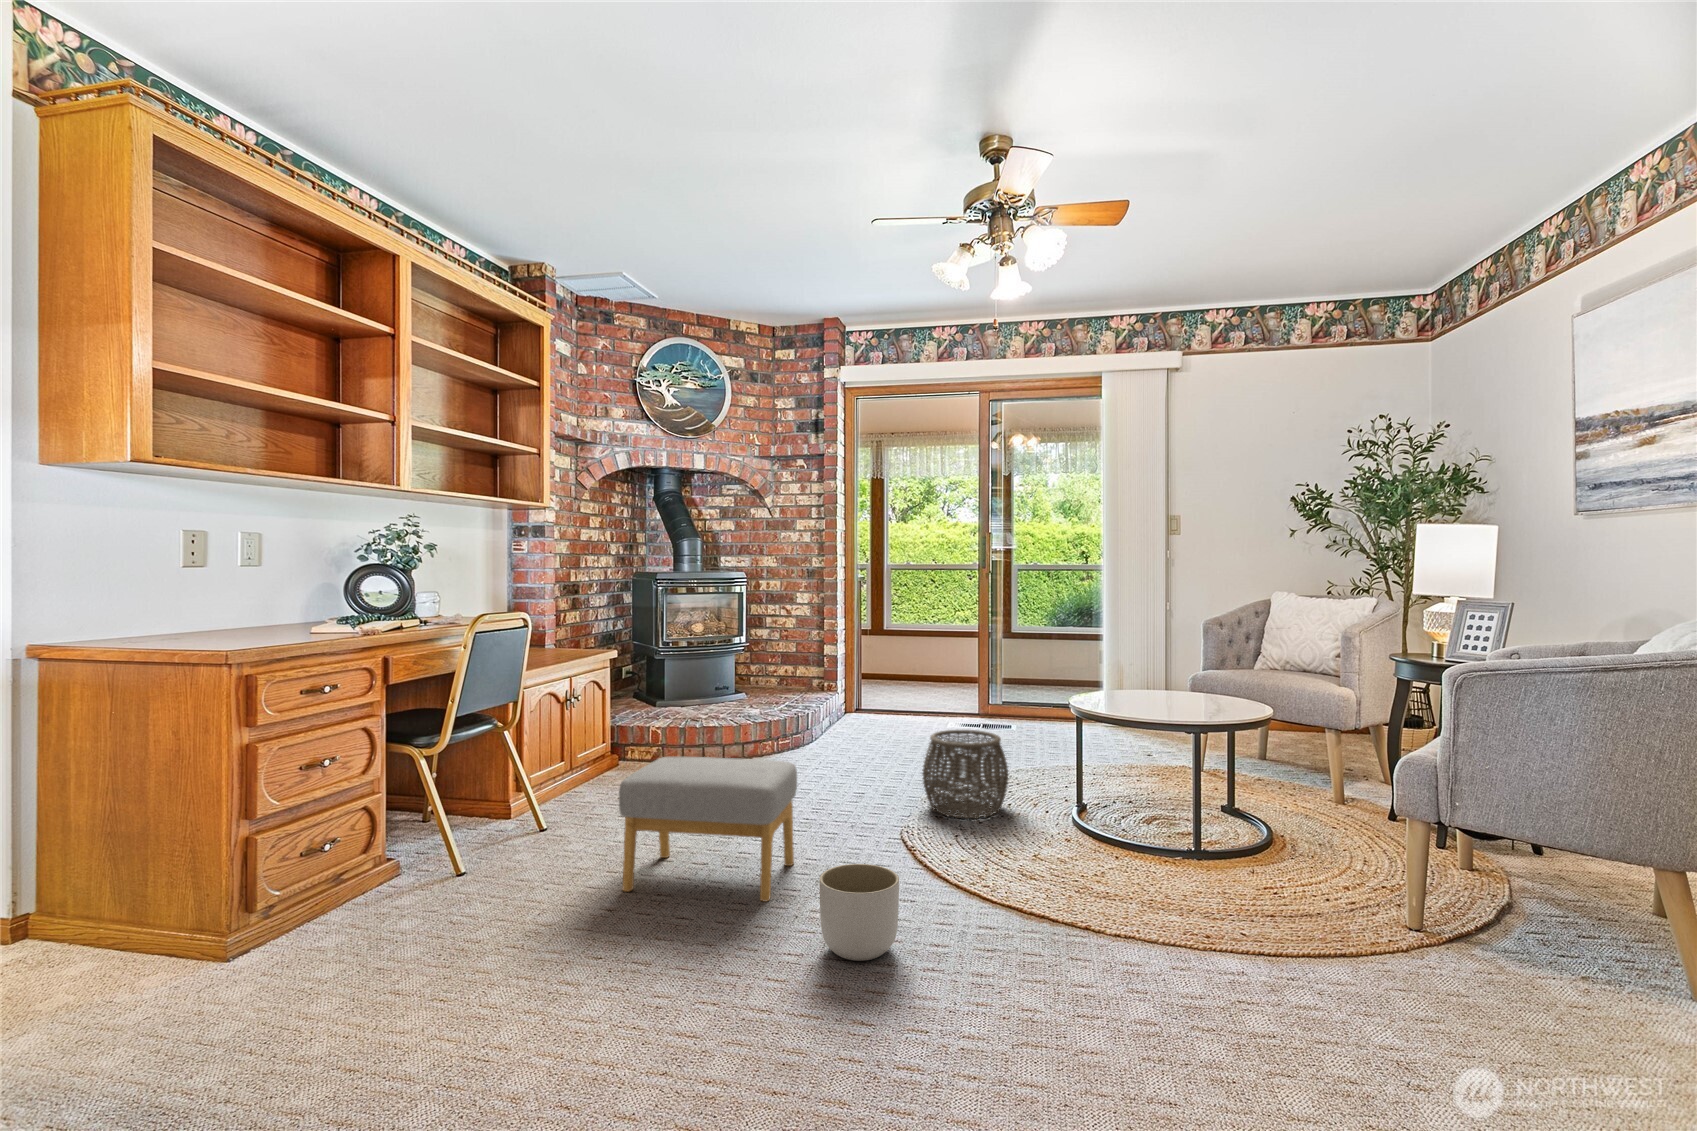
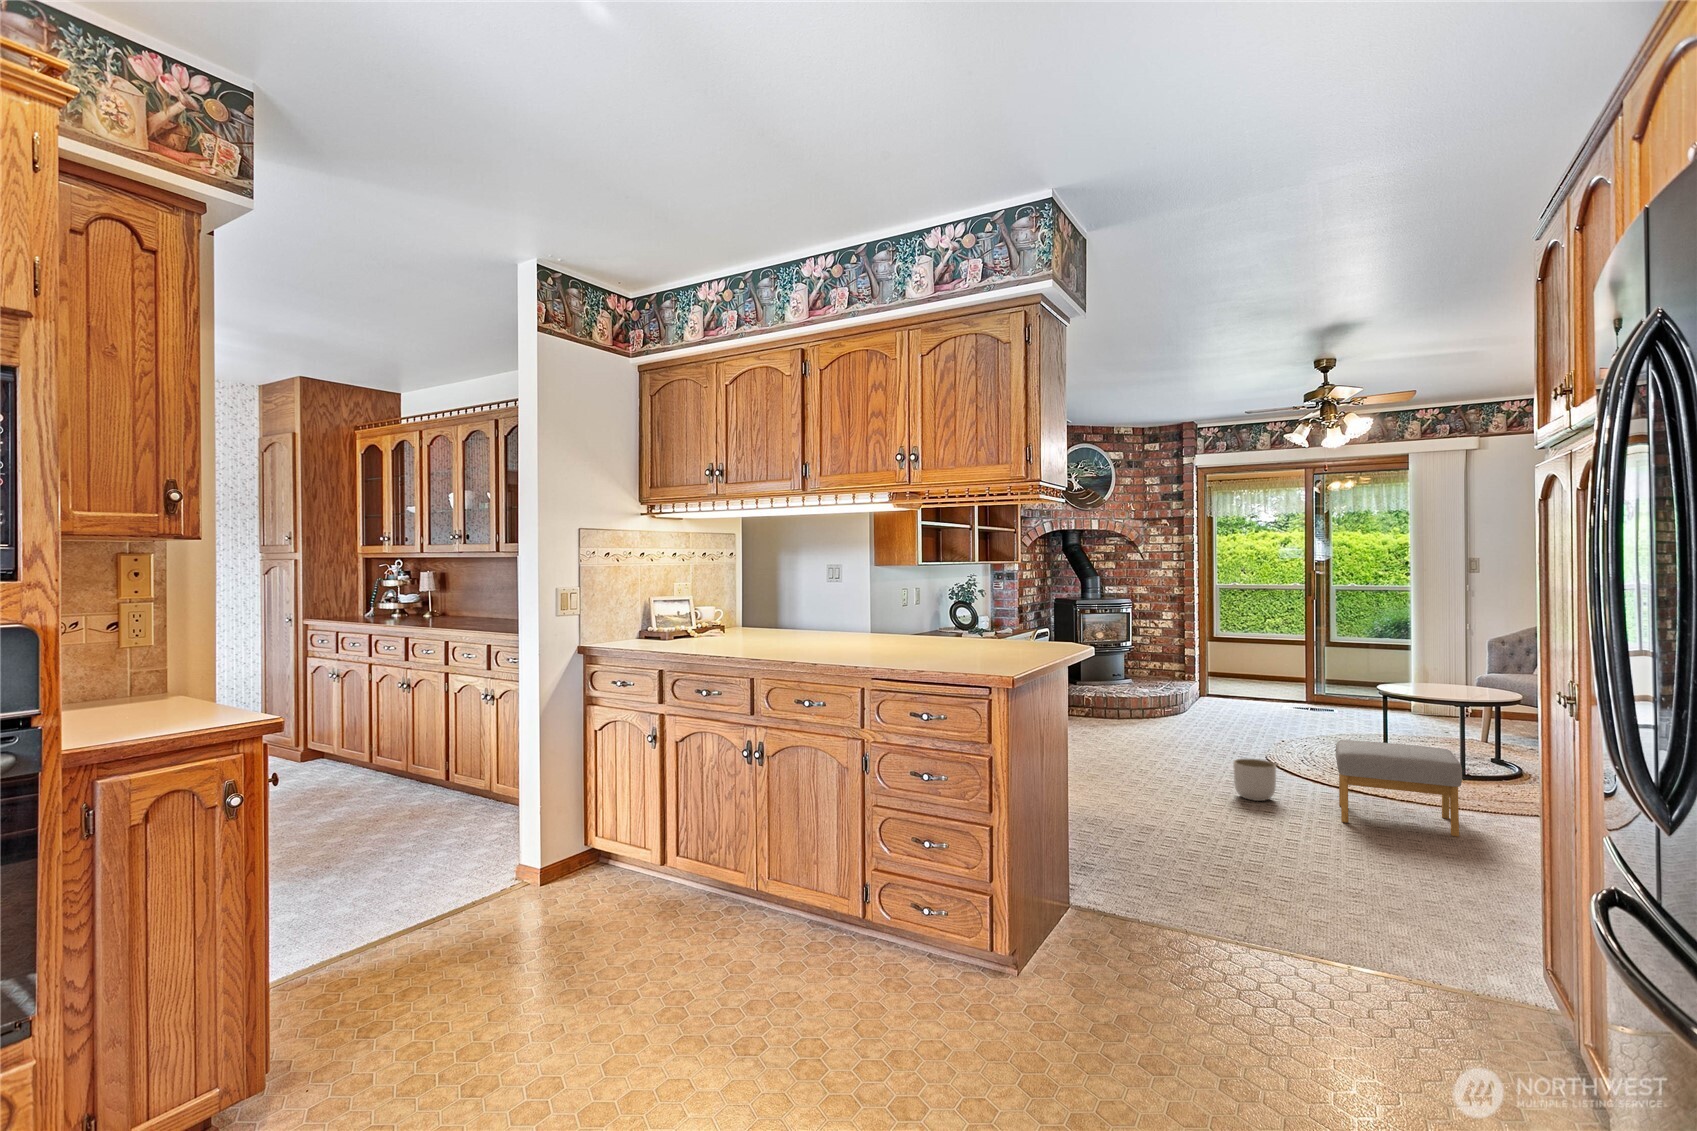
woven basket: present [922,730,1009,818] -> none [1274,704,1334,757]
footstool: present [619,757,797,901] -> present [1336,740,1462,837]

